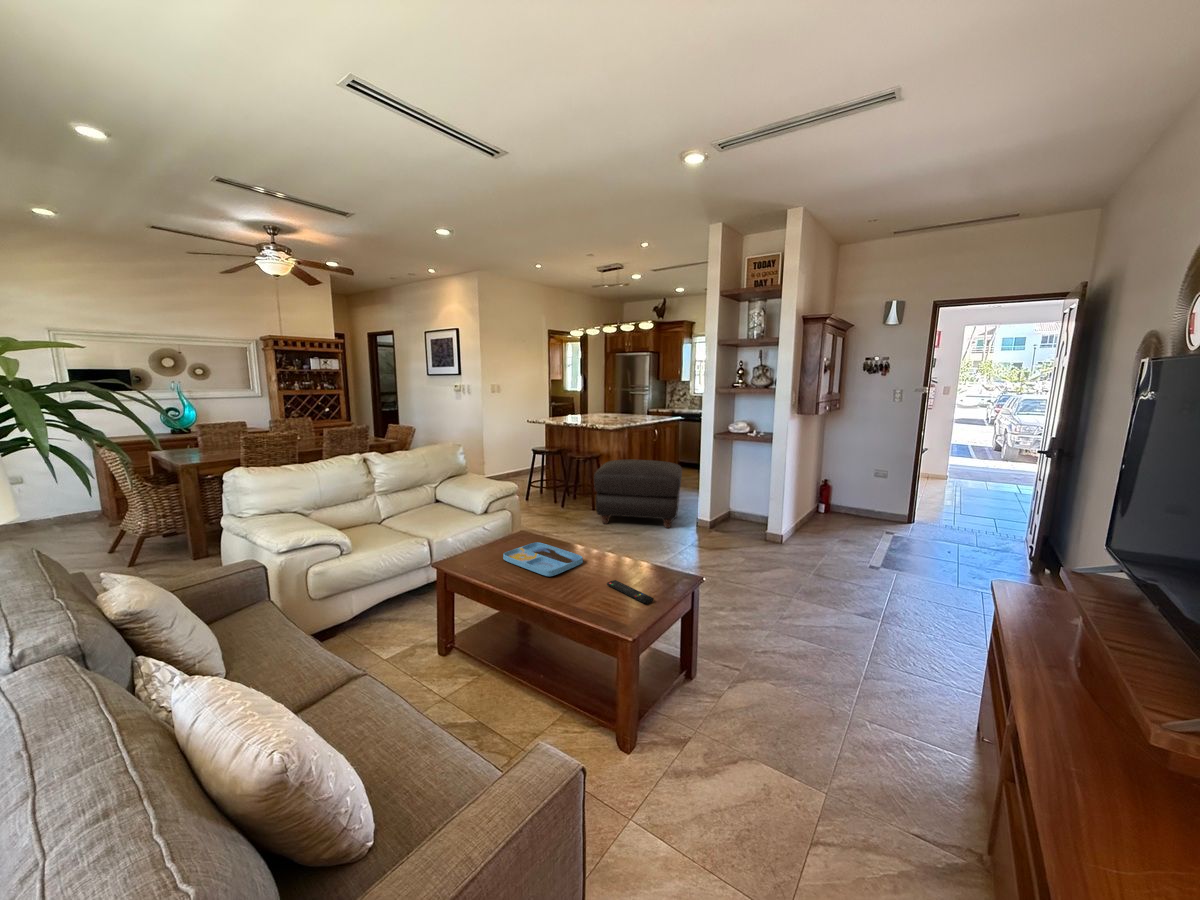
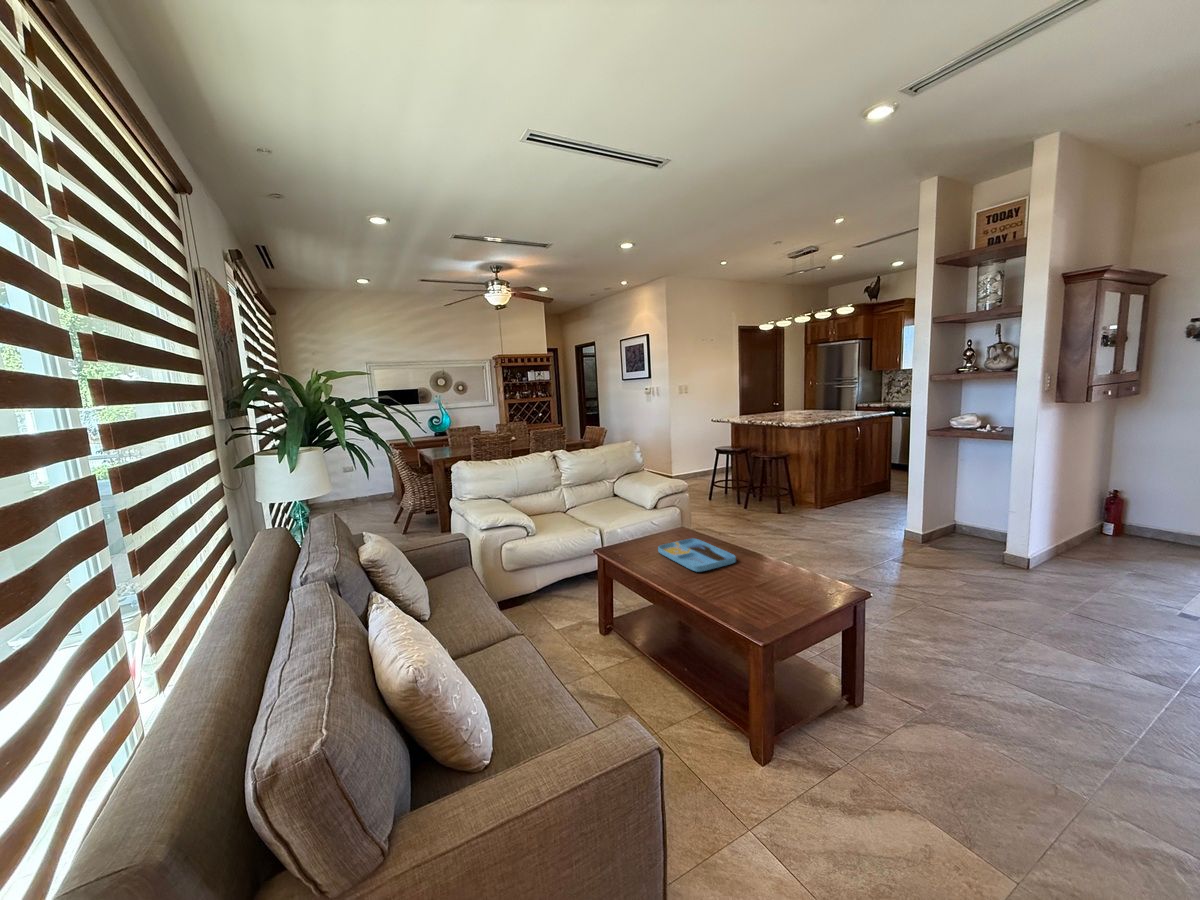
ottoman: present [594,459,682,528] -> none [777,460,887,538]
remote control: present [607,580,654,604] -> none [754,583,802,611]

